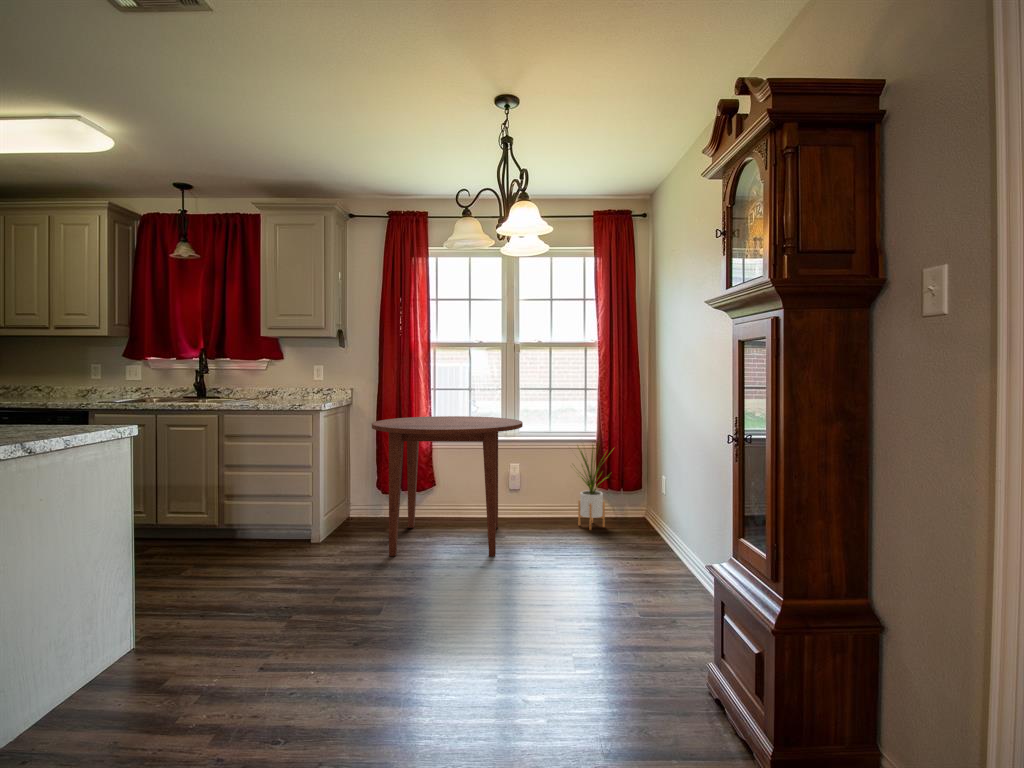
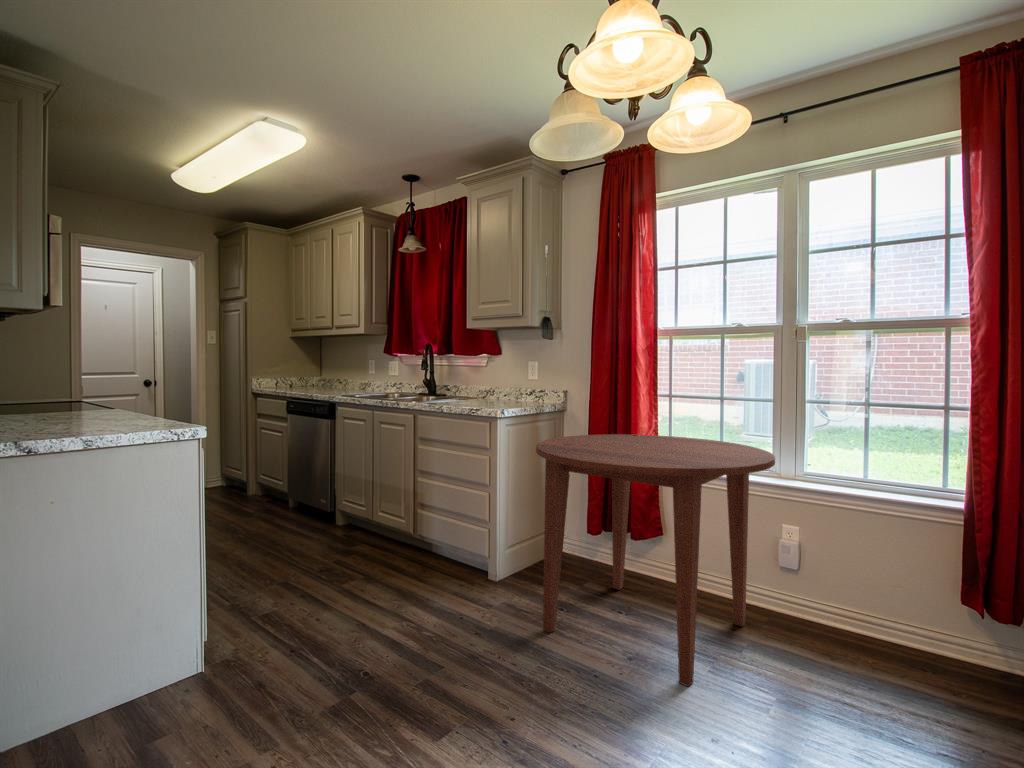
house plant: present [578,446,607,530] -> none [885,502,1004,692]

